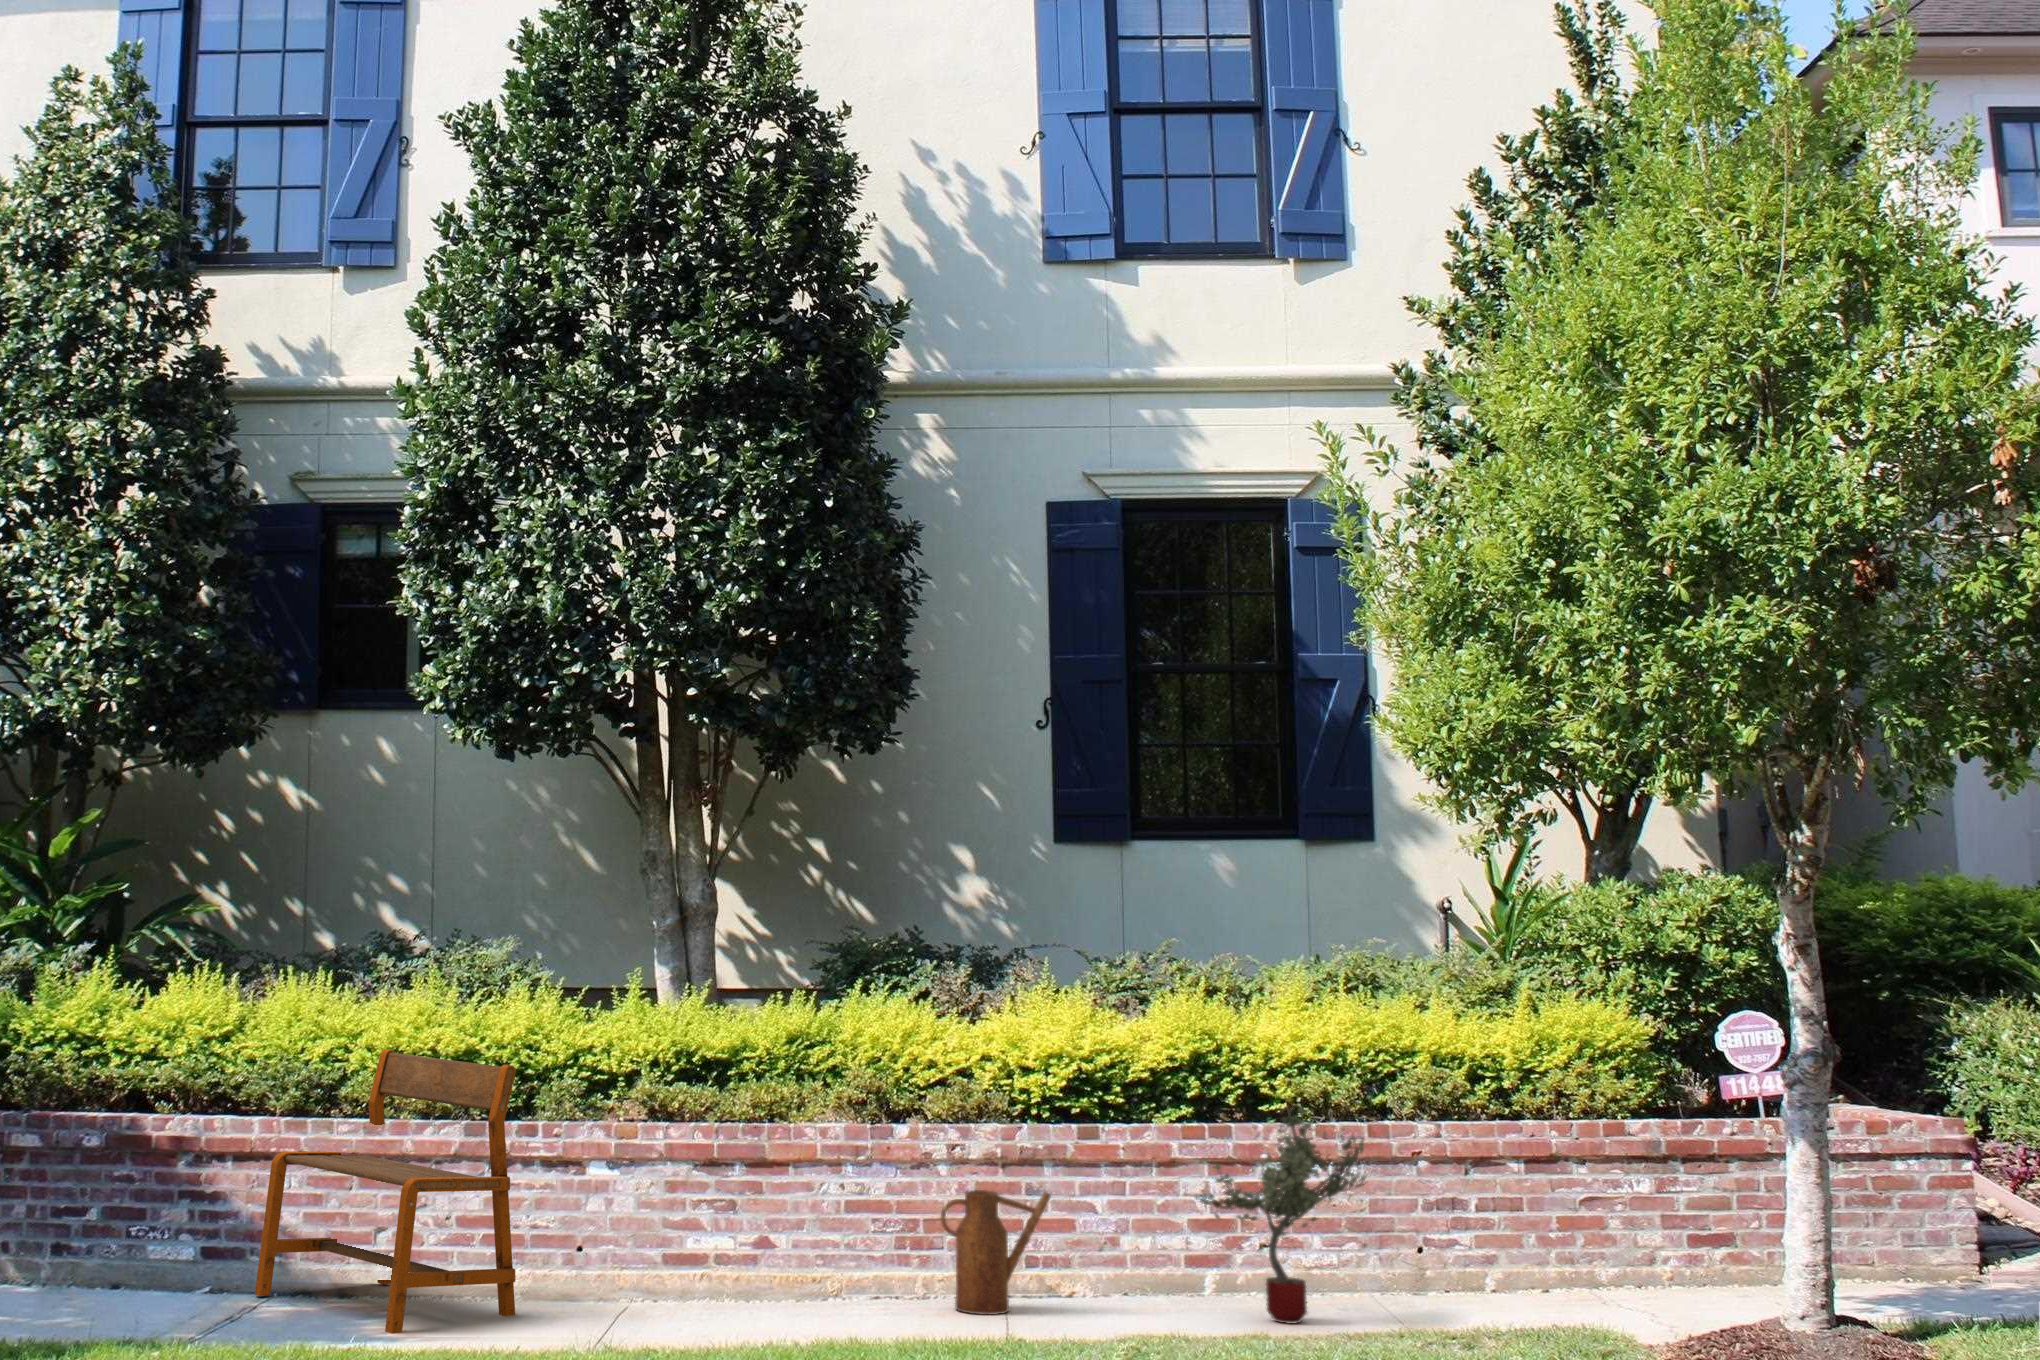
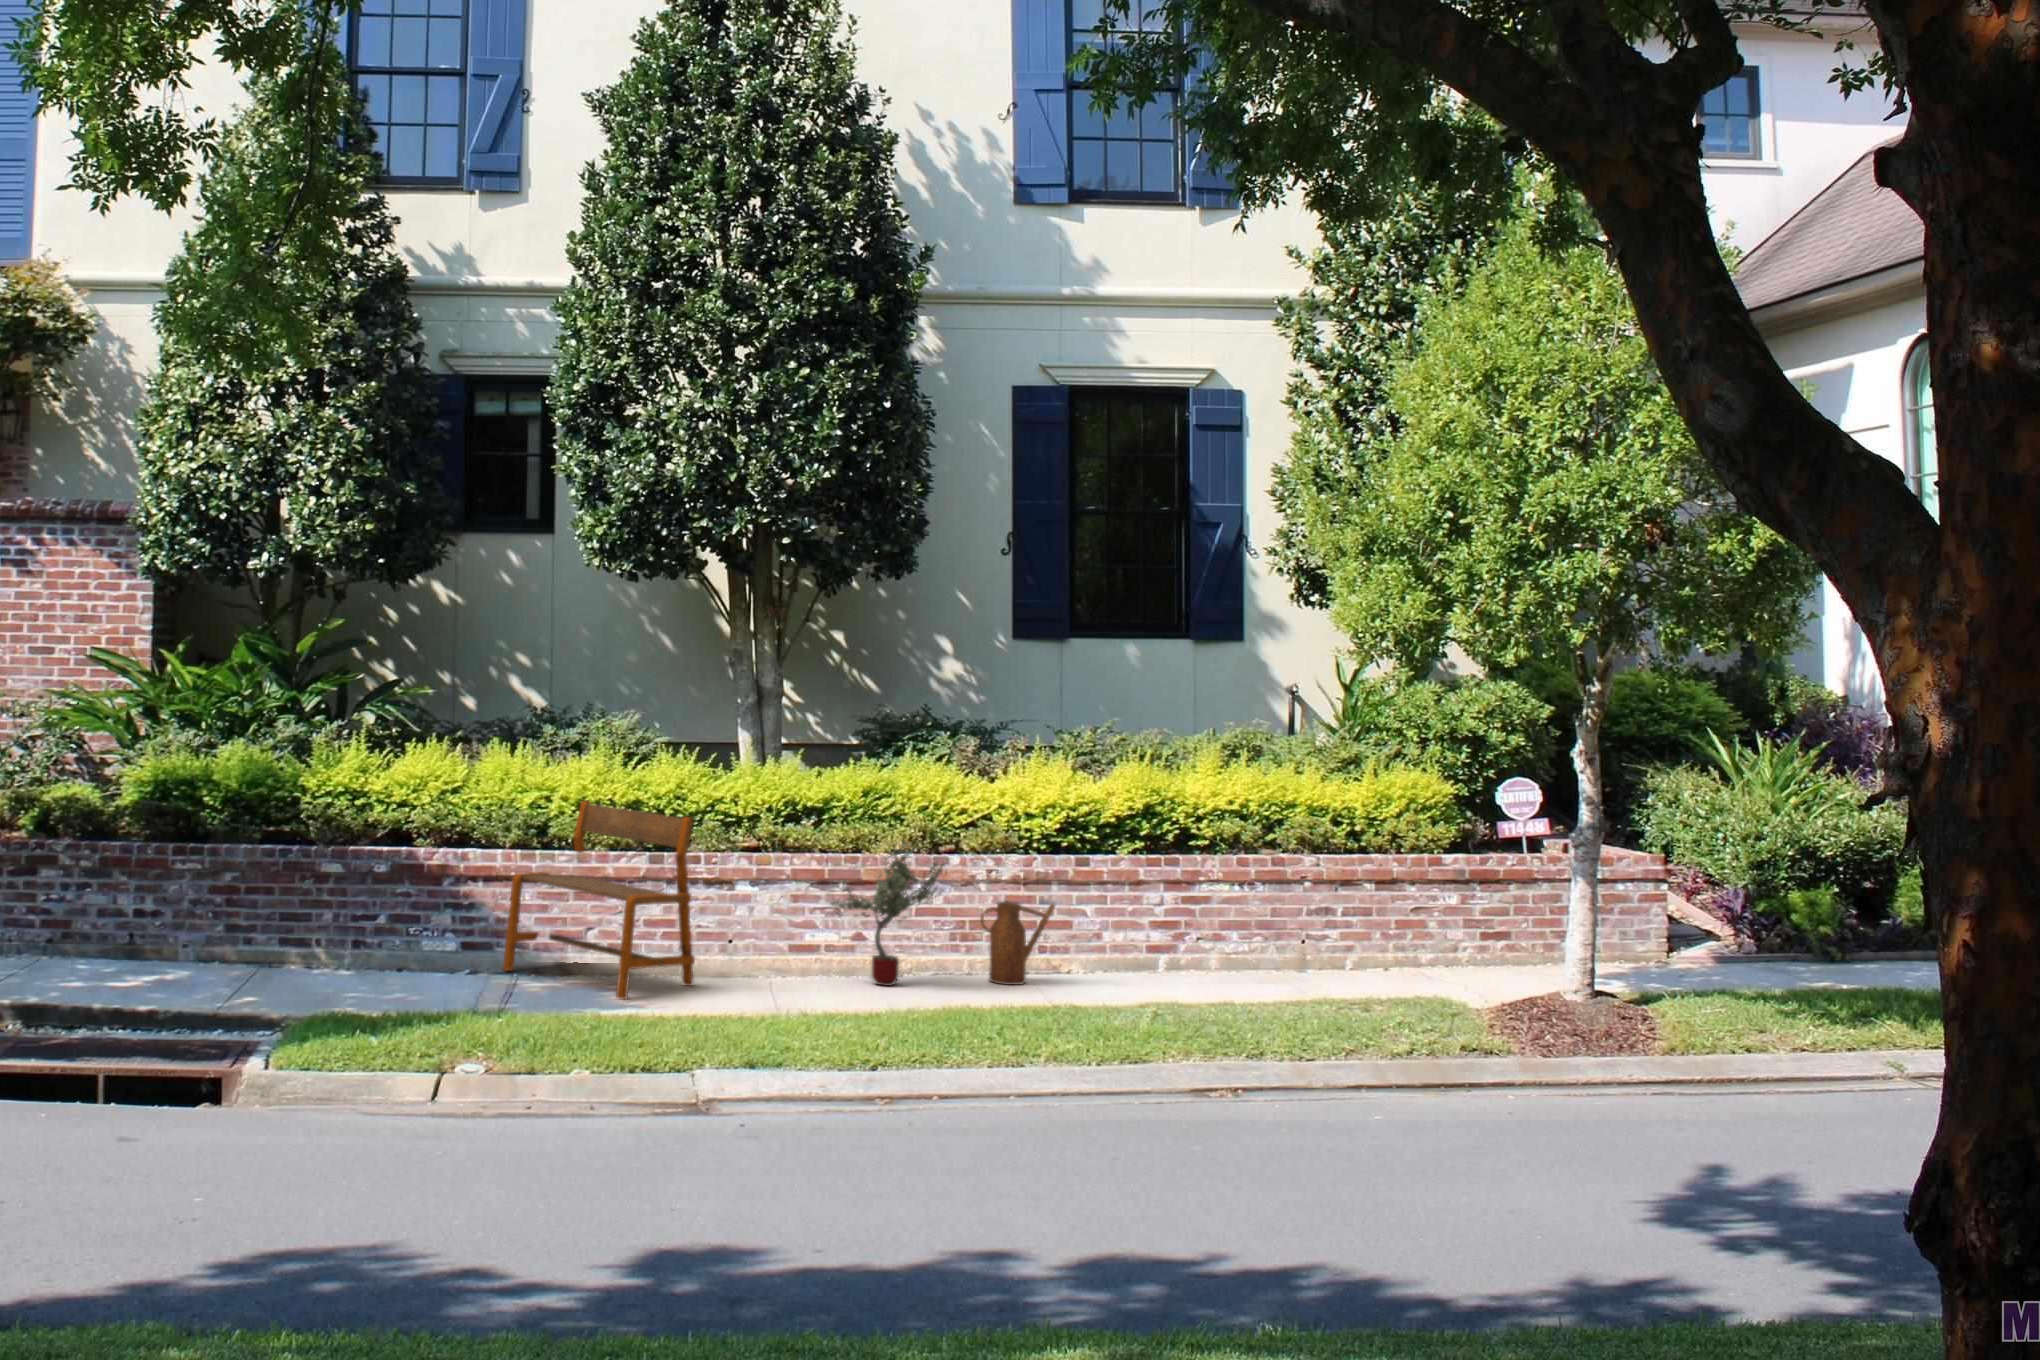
potted tree: present [1200,1107,1366,1324] -> present [831,842,943,986]

